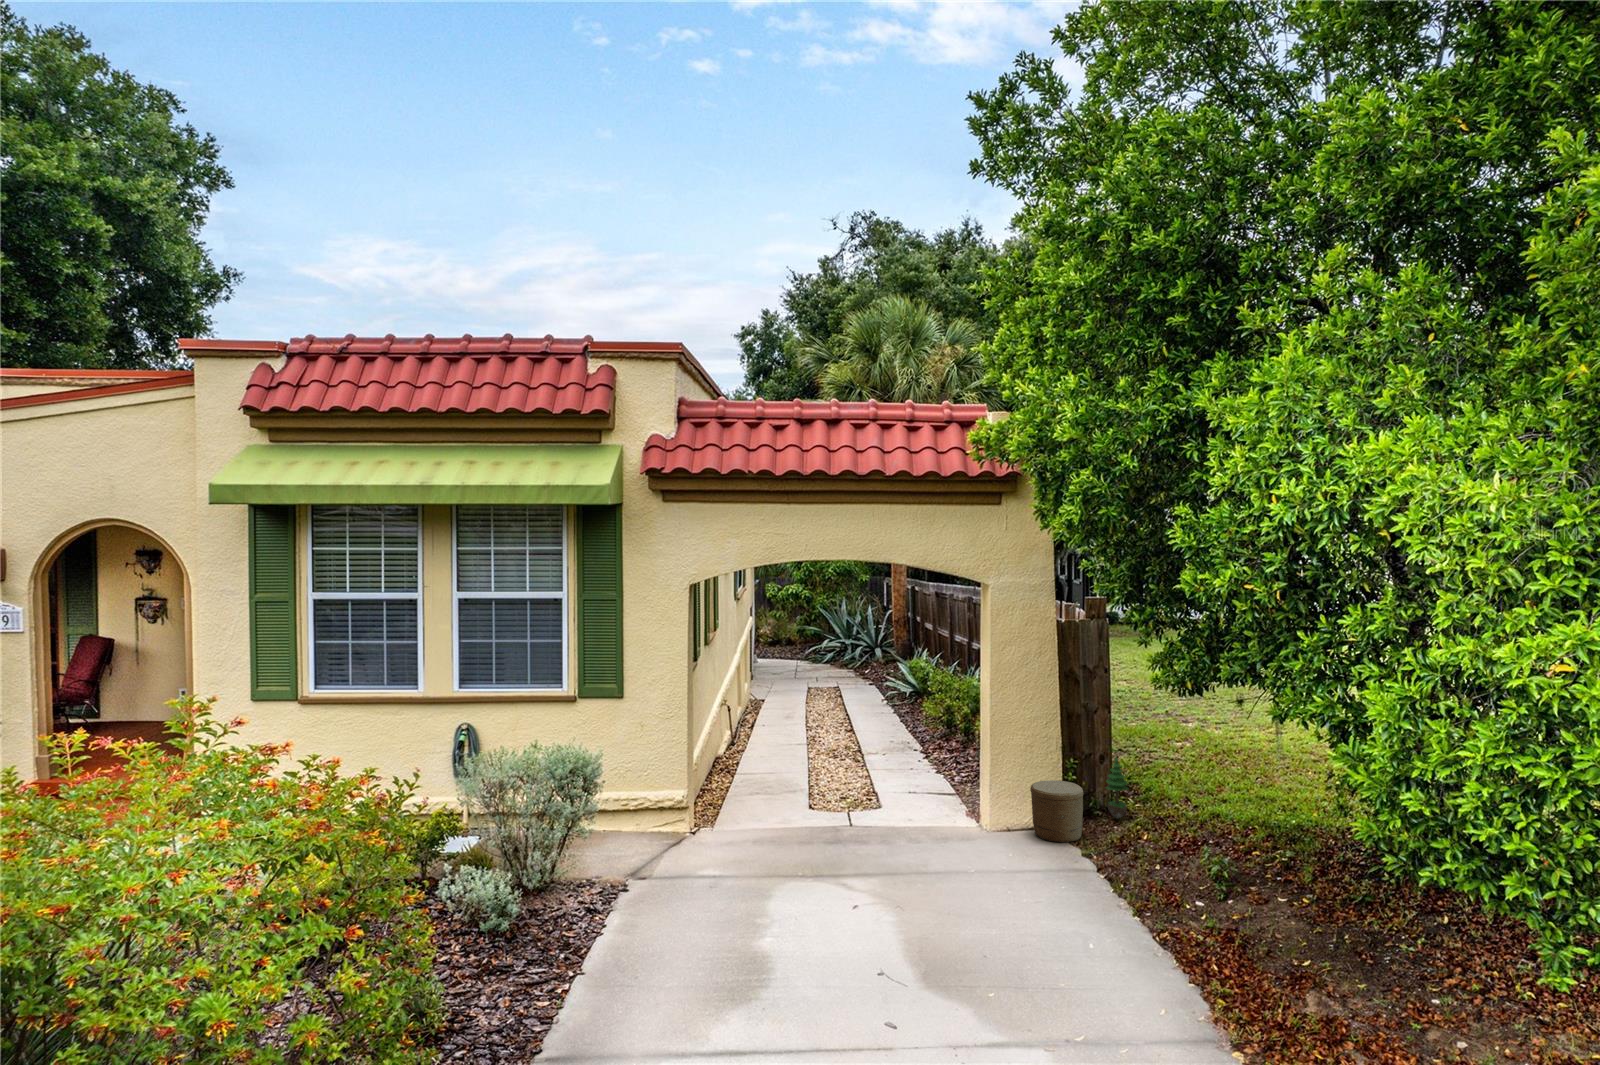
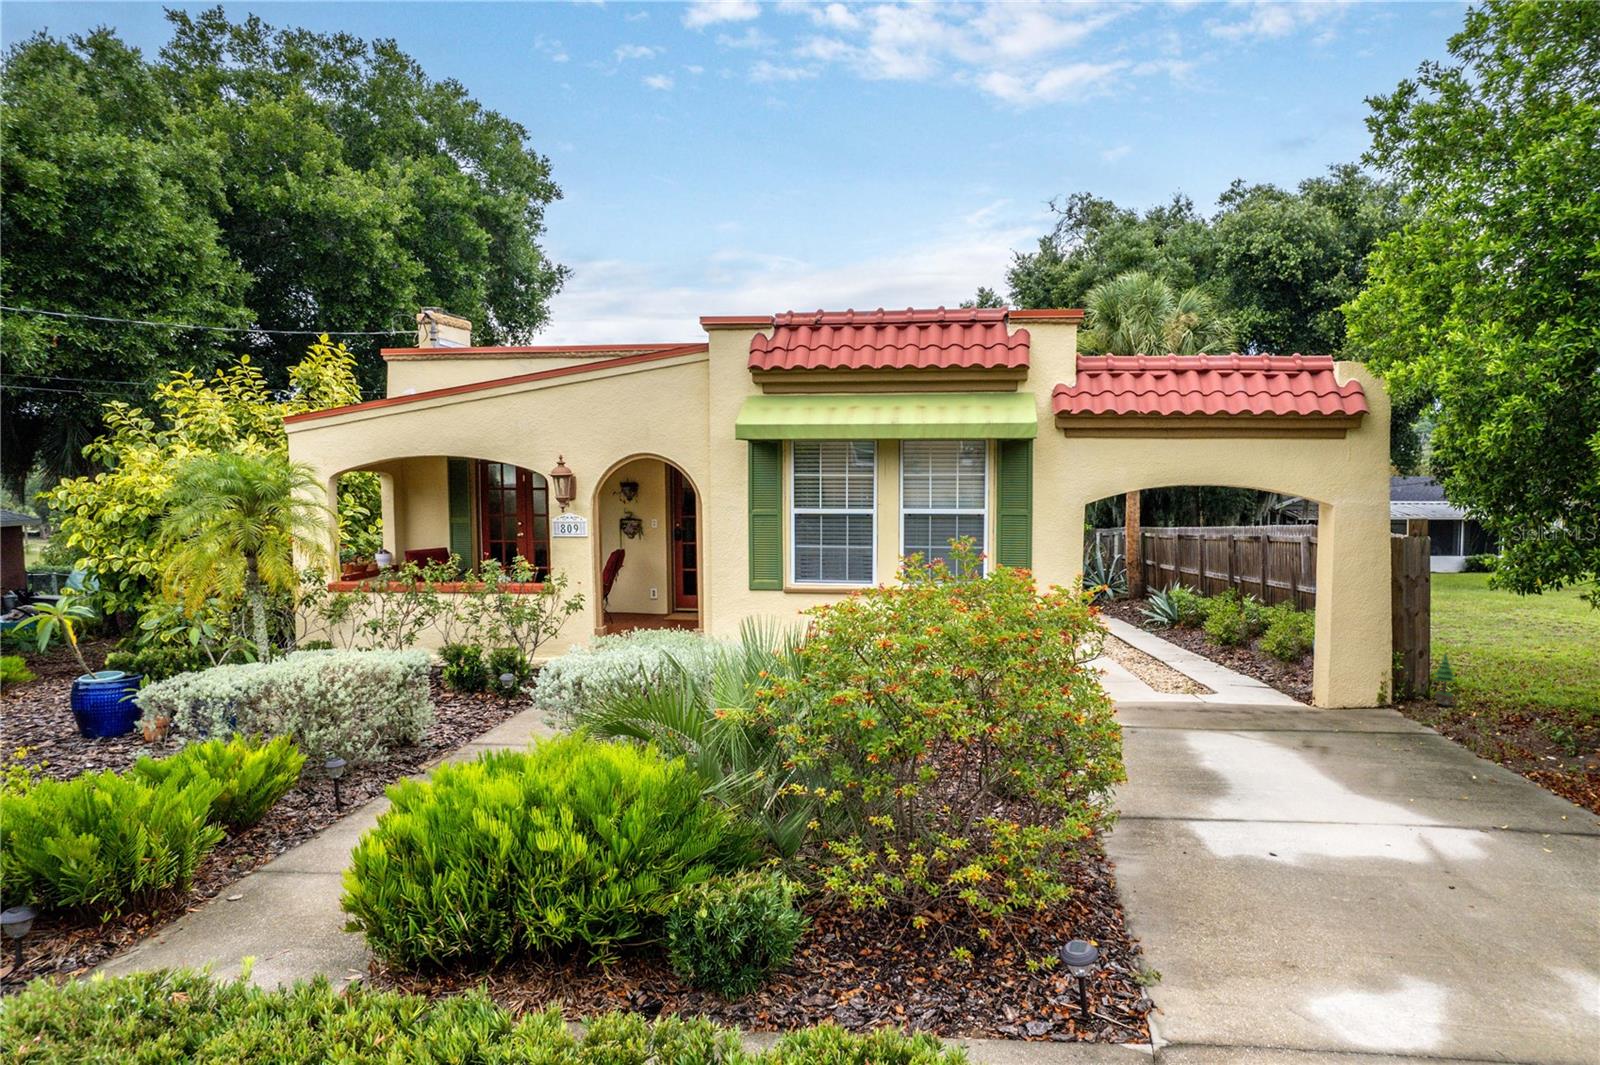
woven basket: present [1030,780,1083,843] -> none [1371,669,1423,718]

